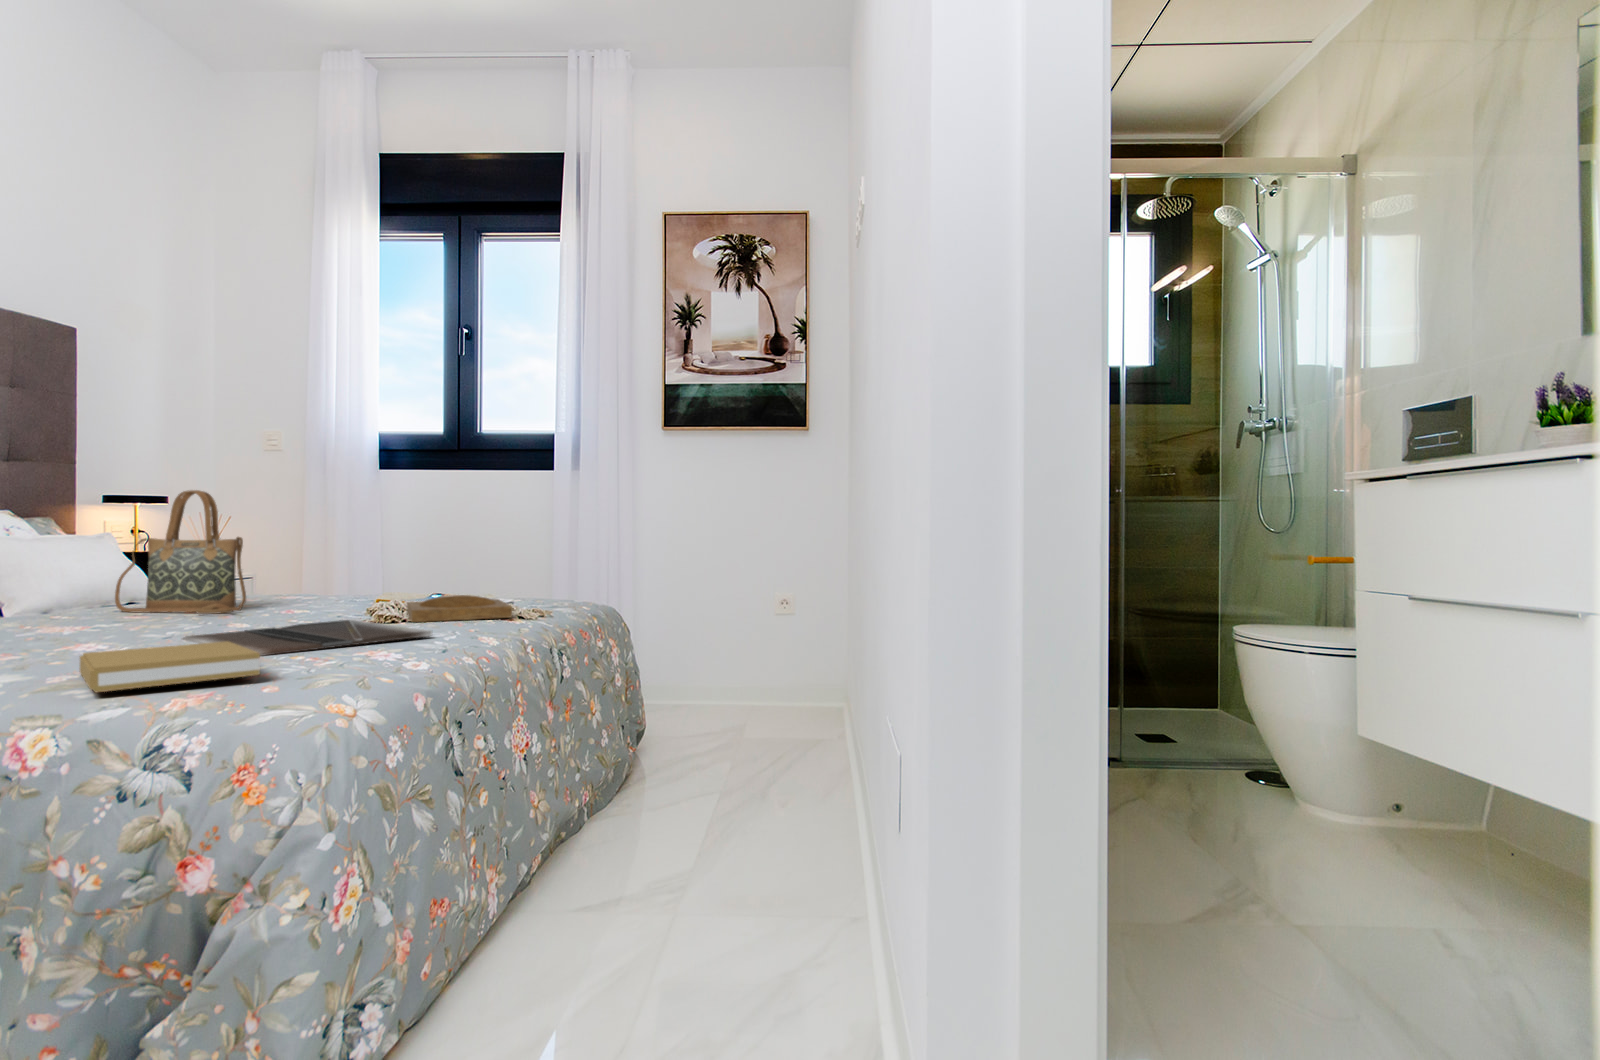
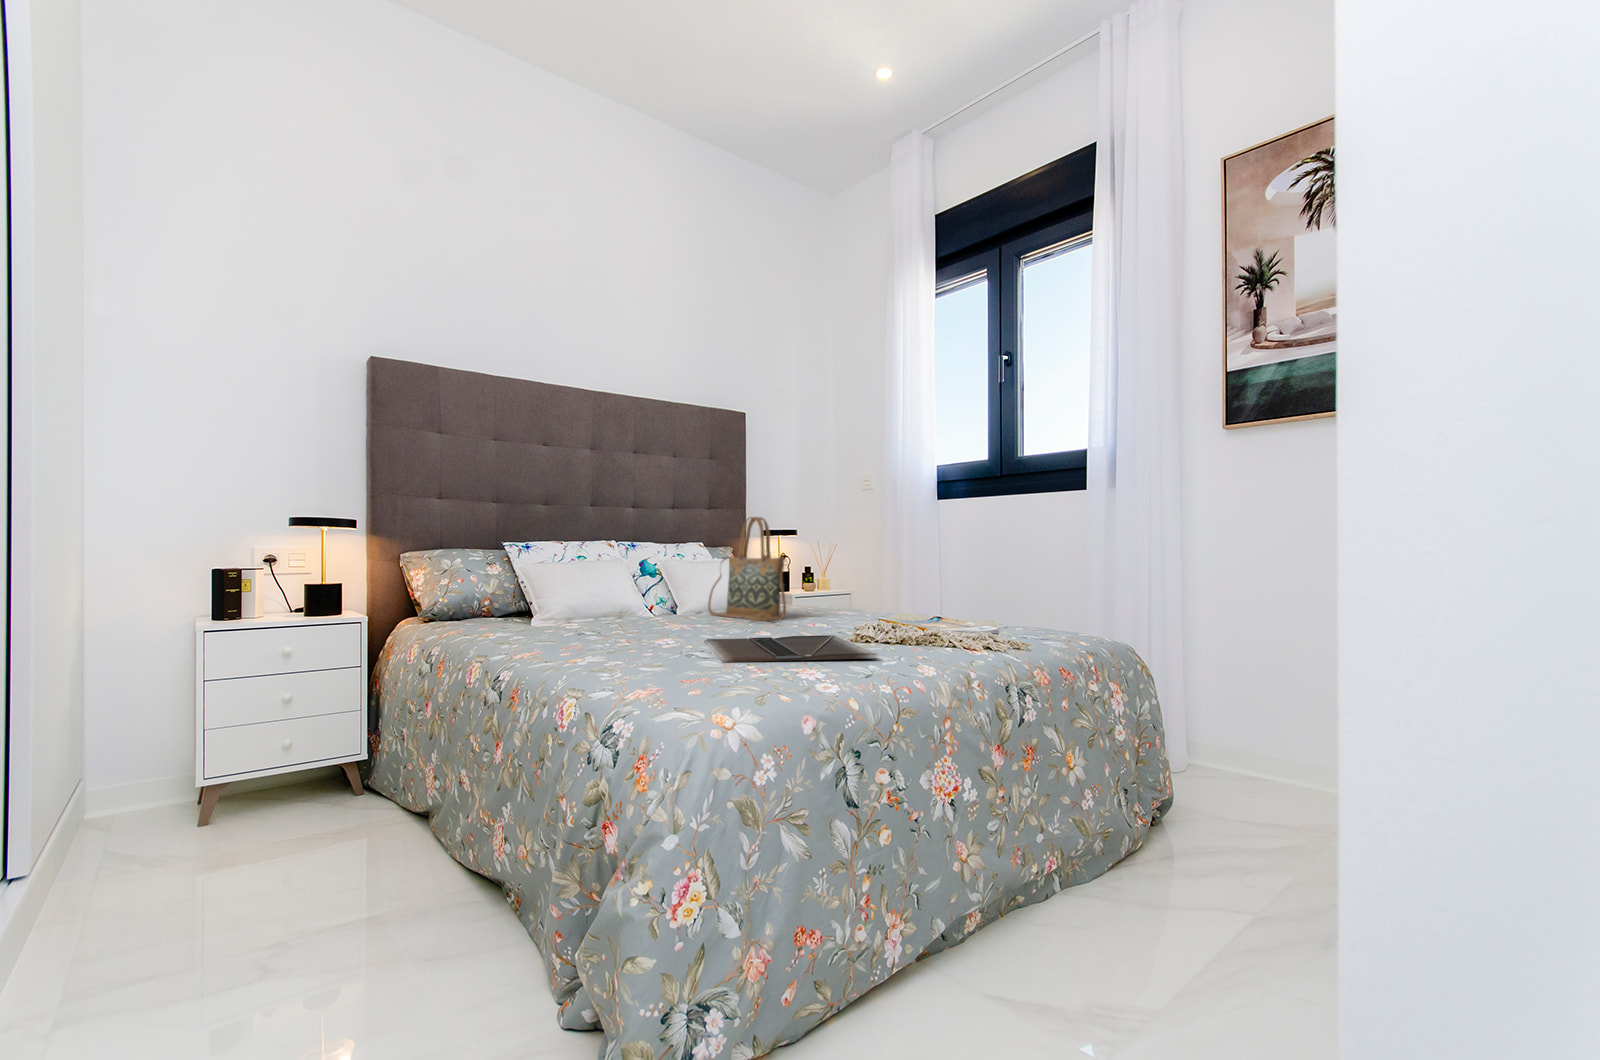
tray: present [407,595,512,622] -> none [890,619,989,646]
book: present [80,641,260,692] -> none [571,647,696,680]

